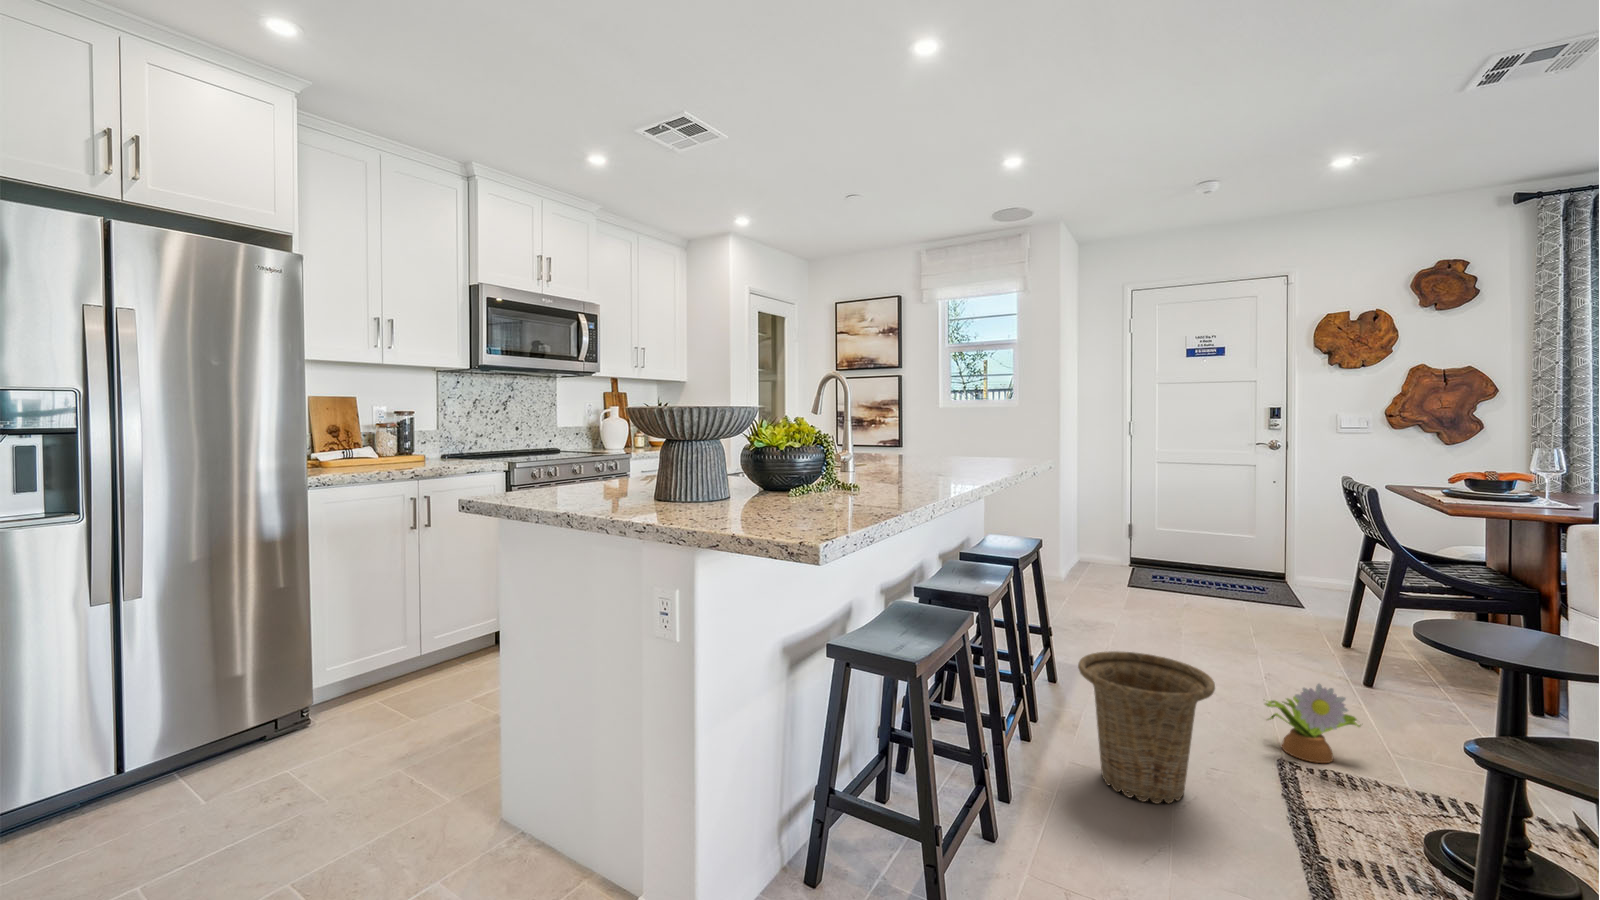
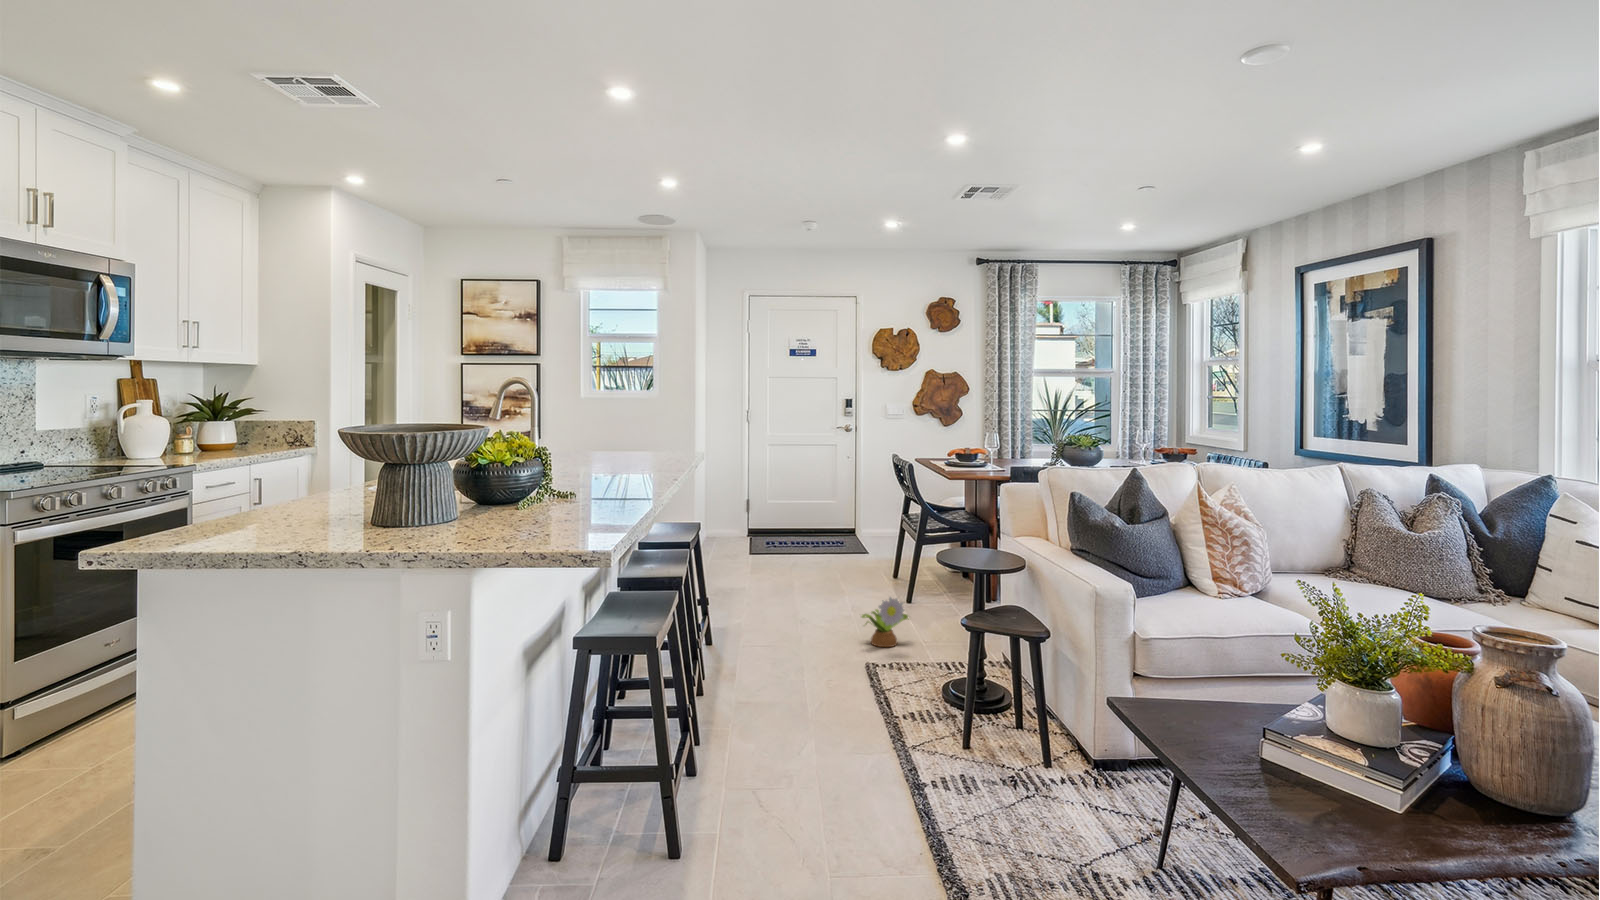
basket: present [1078,651,1215,804] -> none [758,594,841,691]

